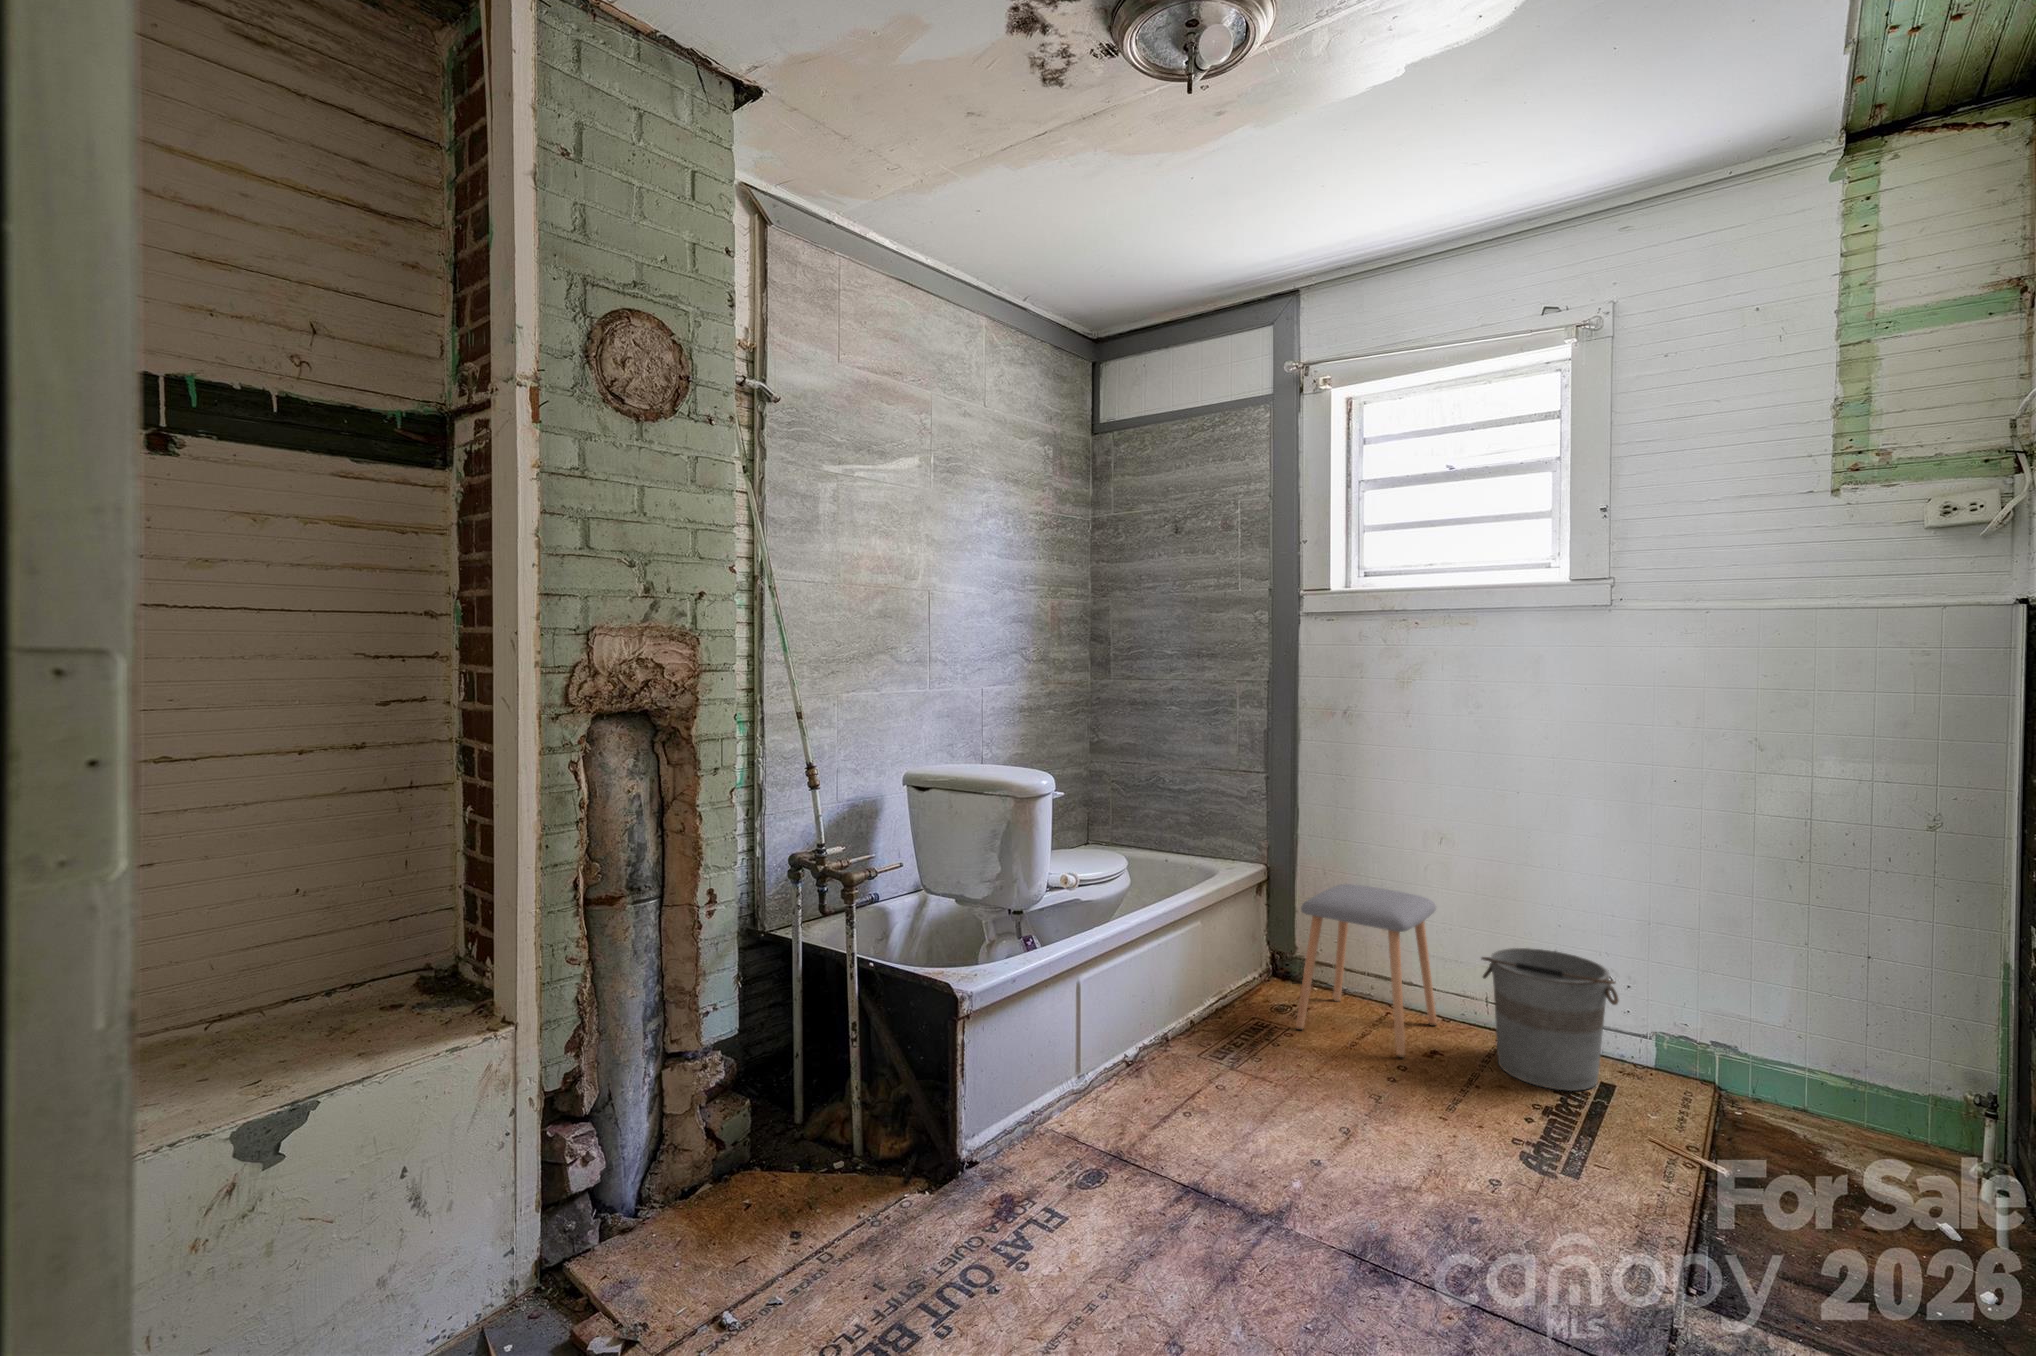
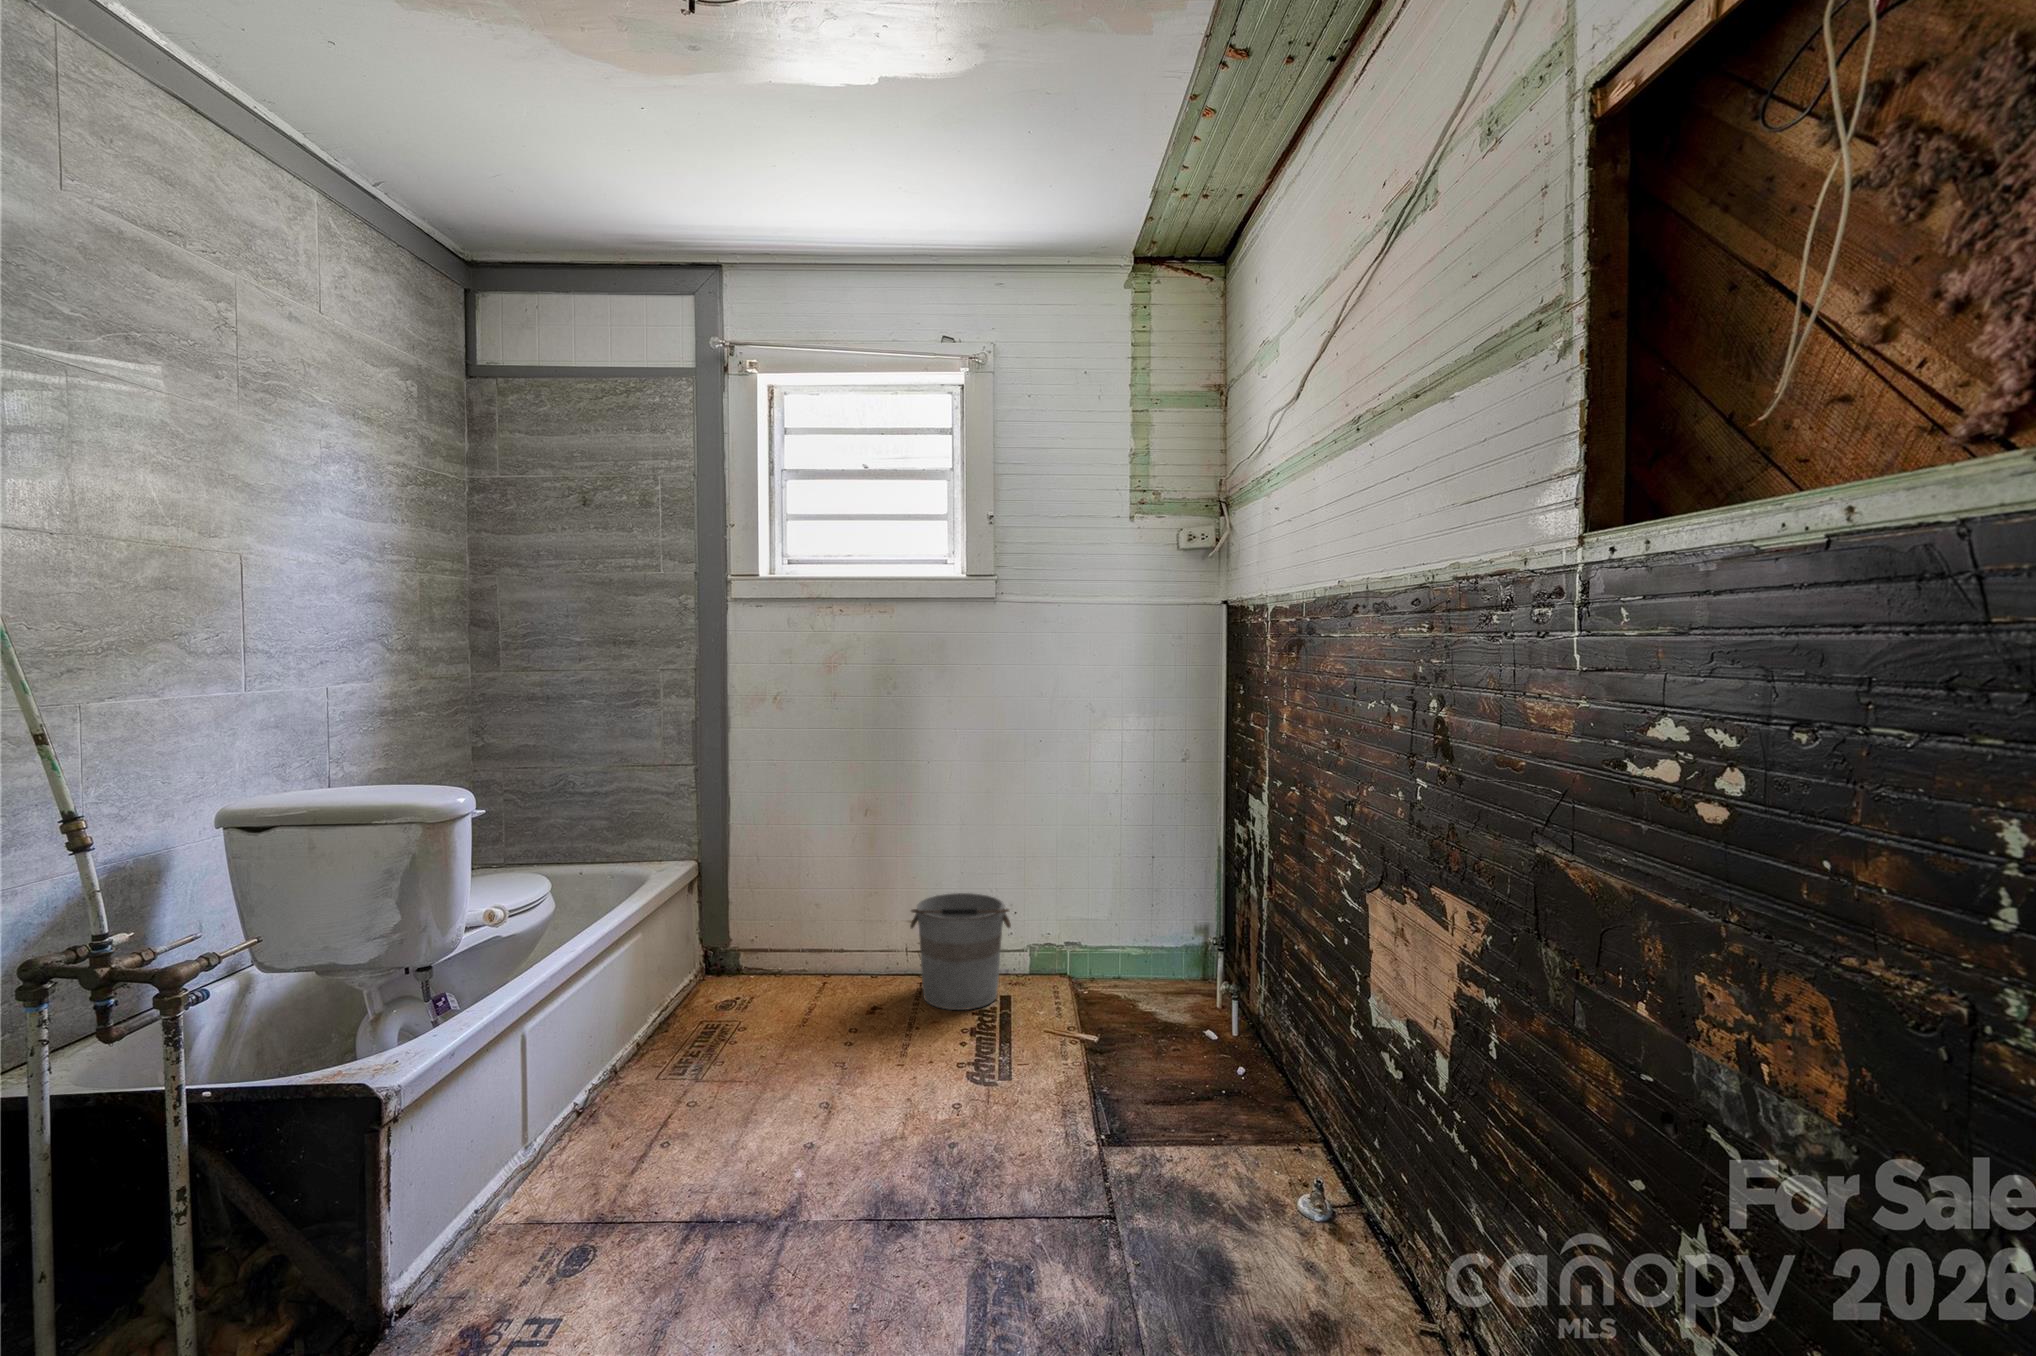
stool: present [1296,884,1437,1058] -> none [745,864,867,1018]

